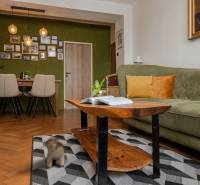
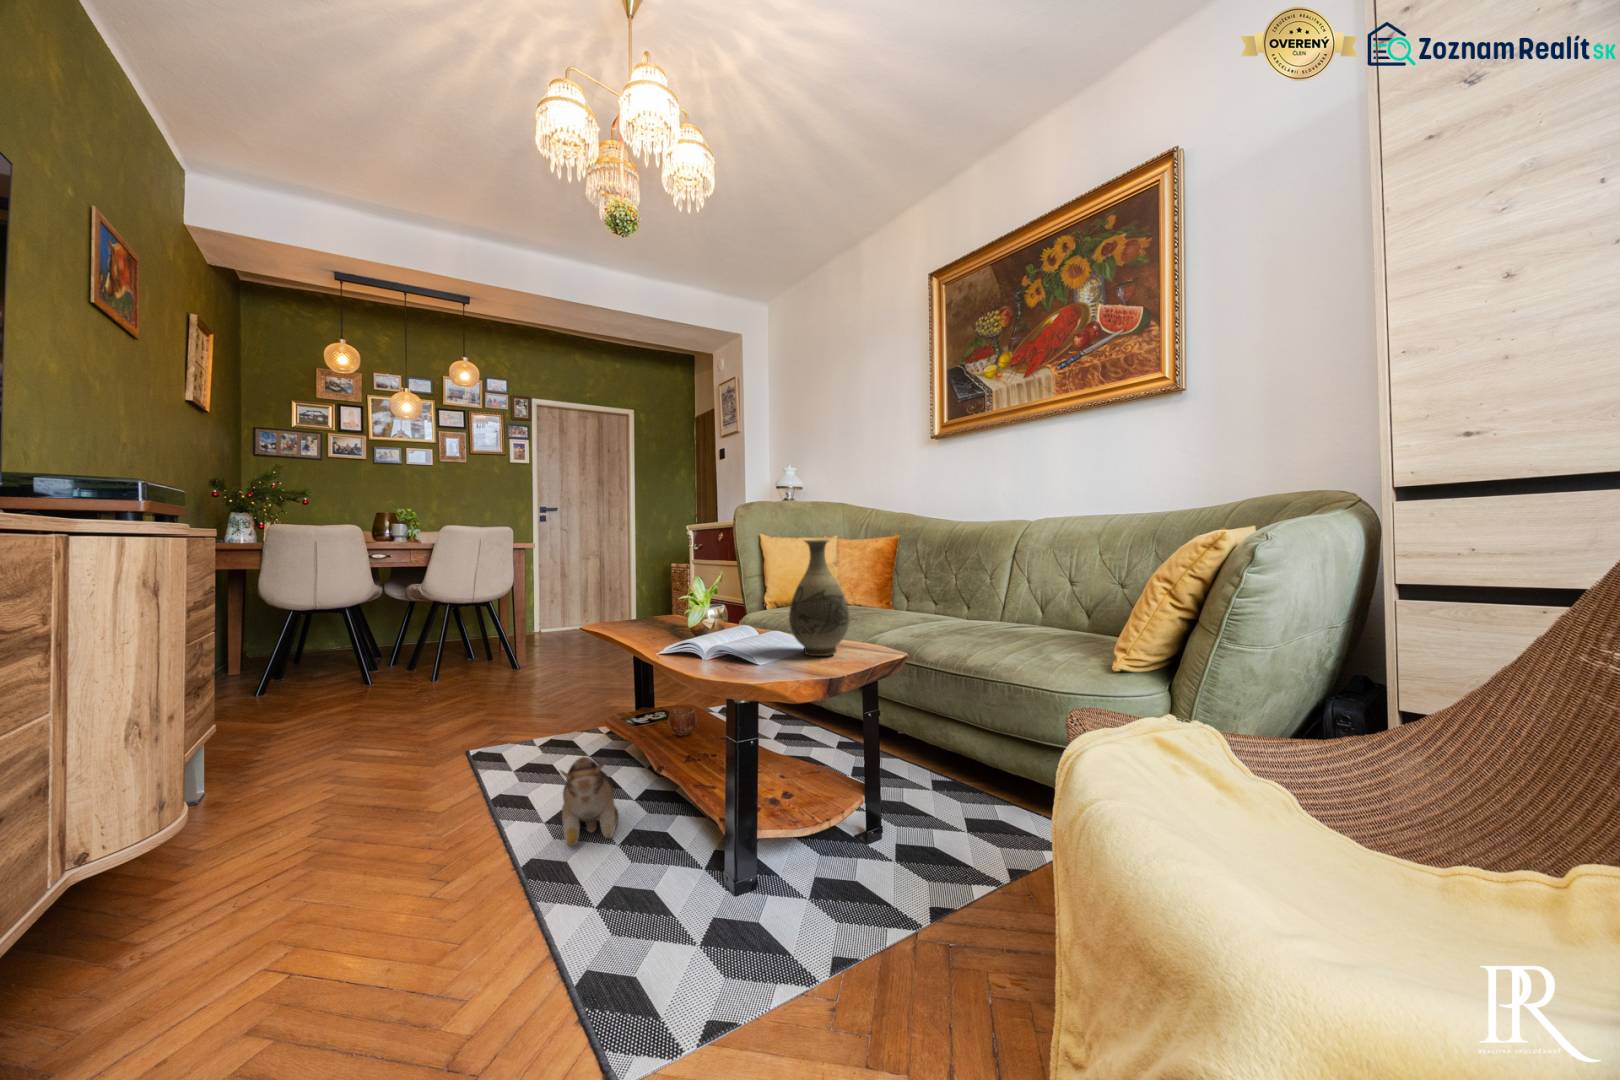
vase: none [125,59,148,104] -> present [789,539,849,656]

